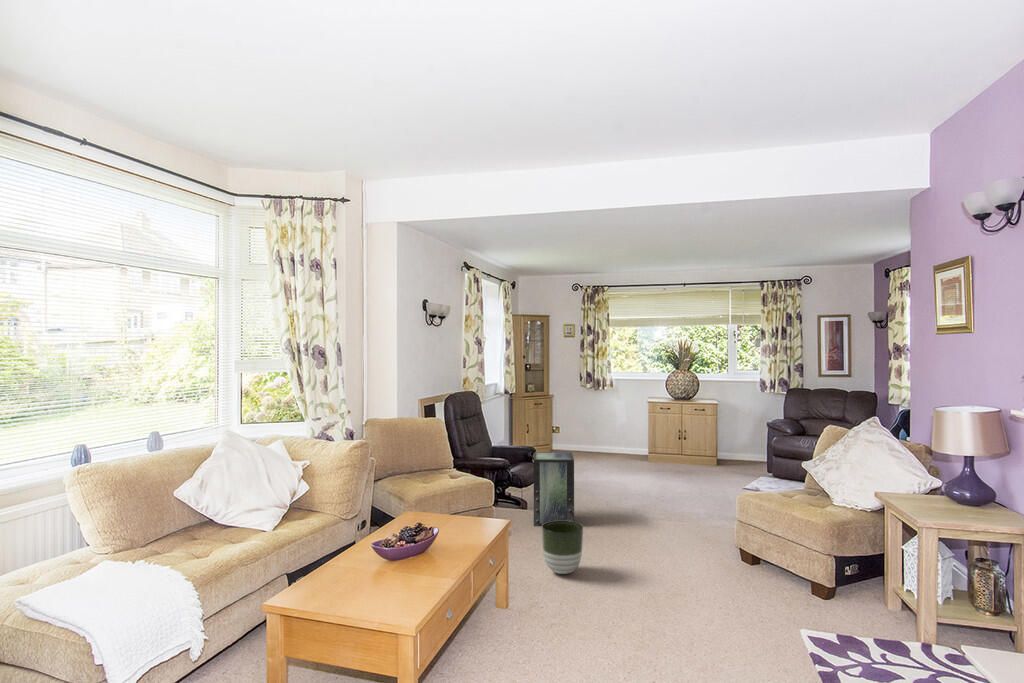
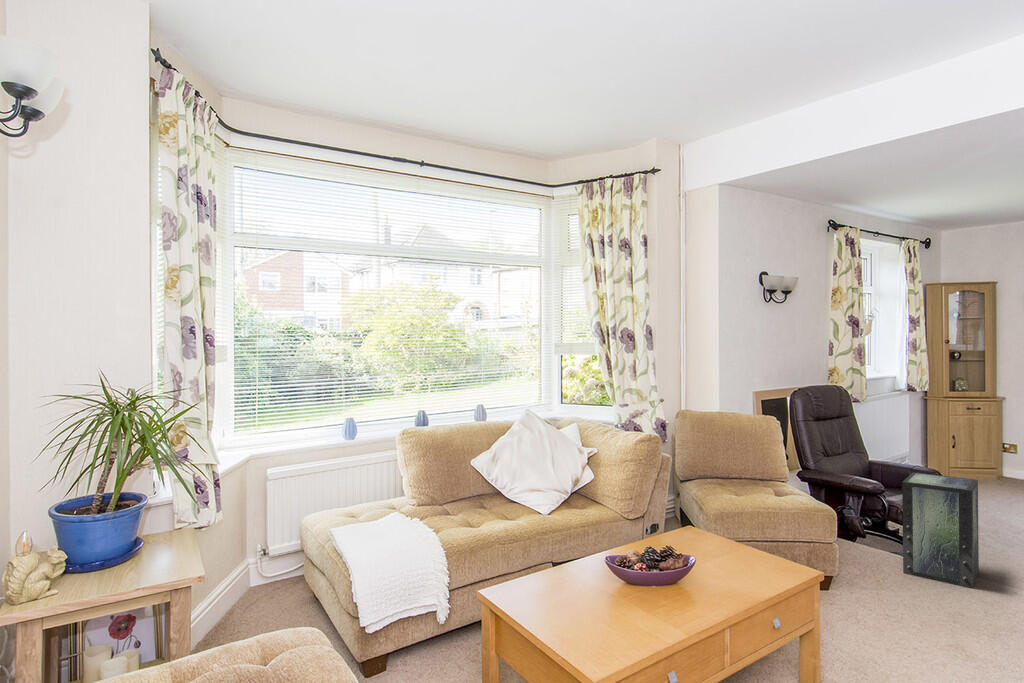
planter: present [542,520,583,574] -> none [877,569,947,649]

